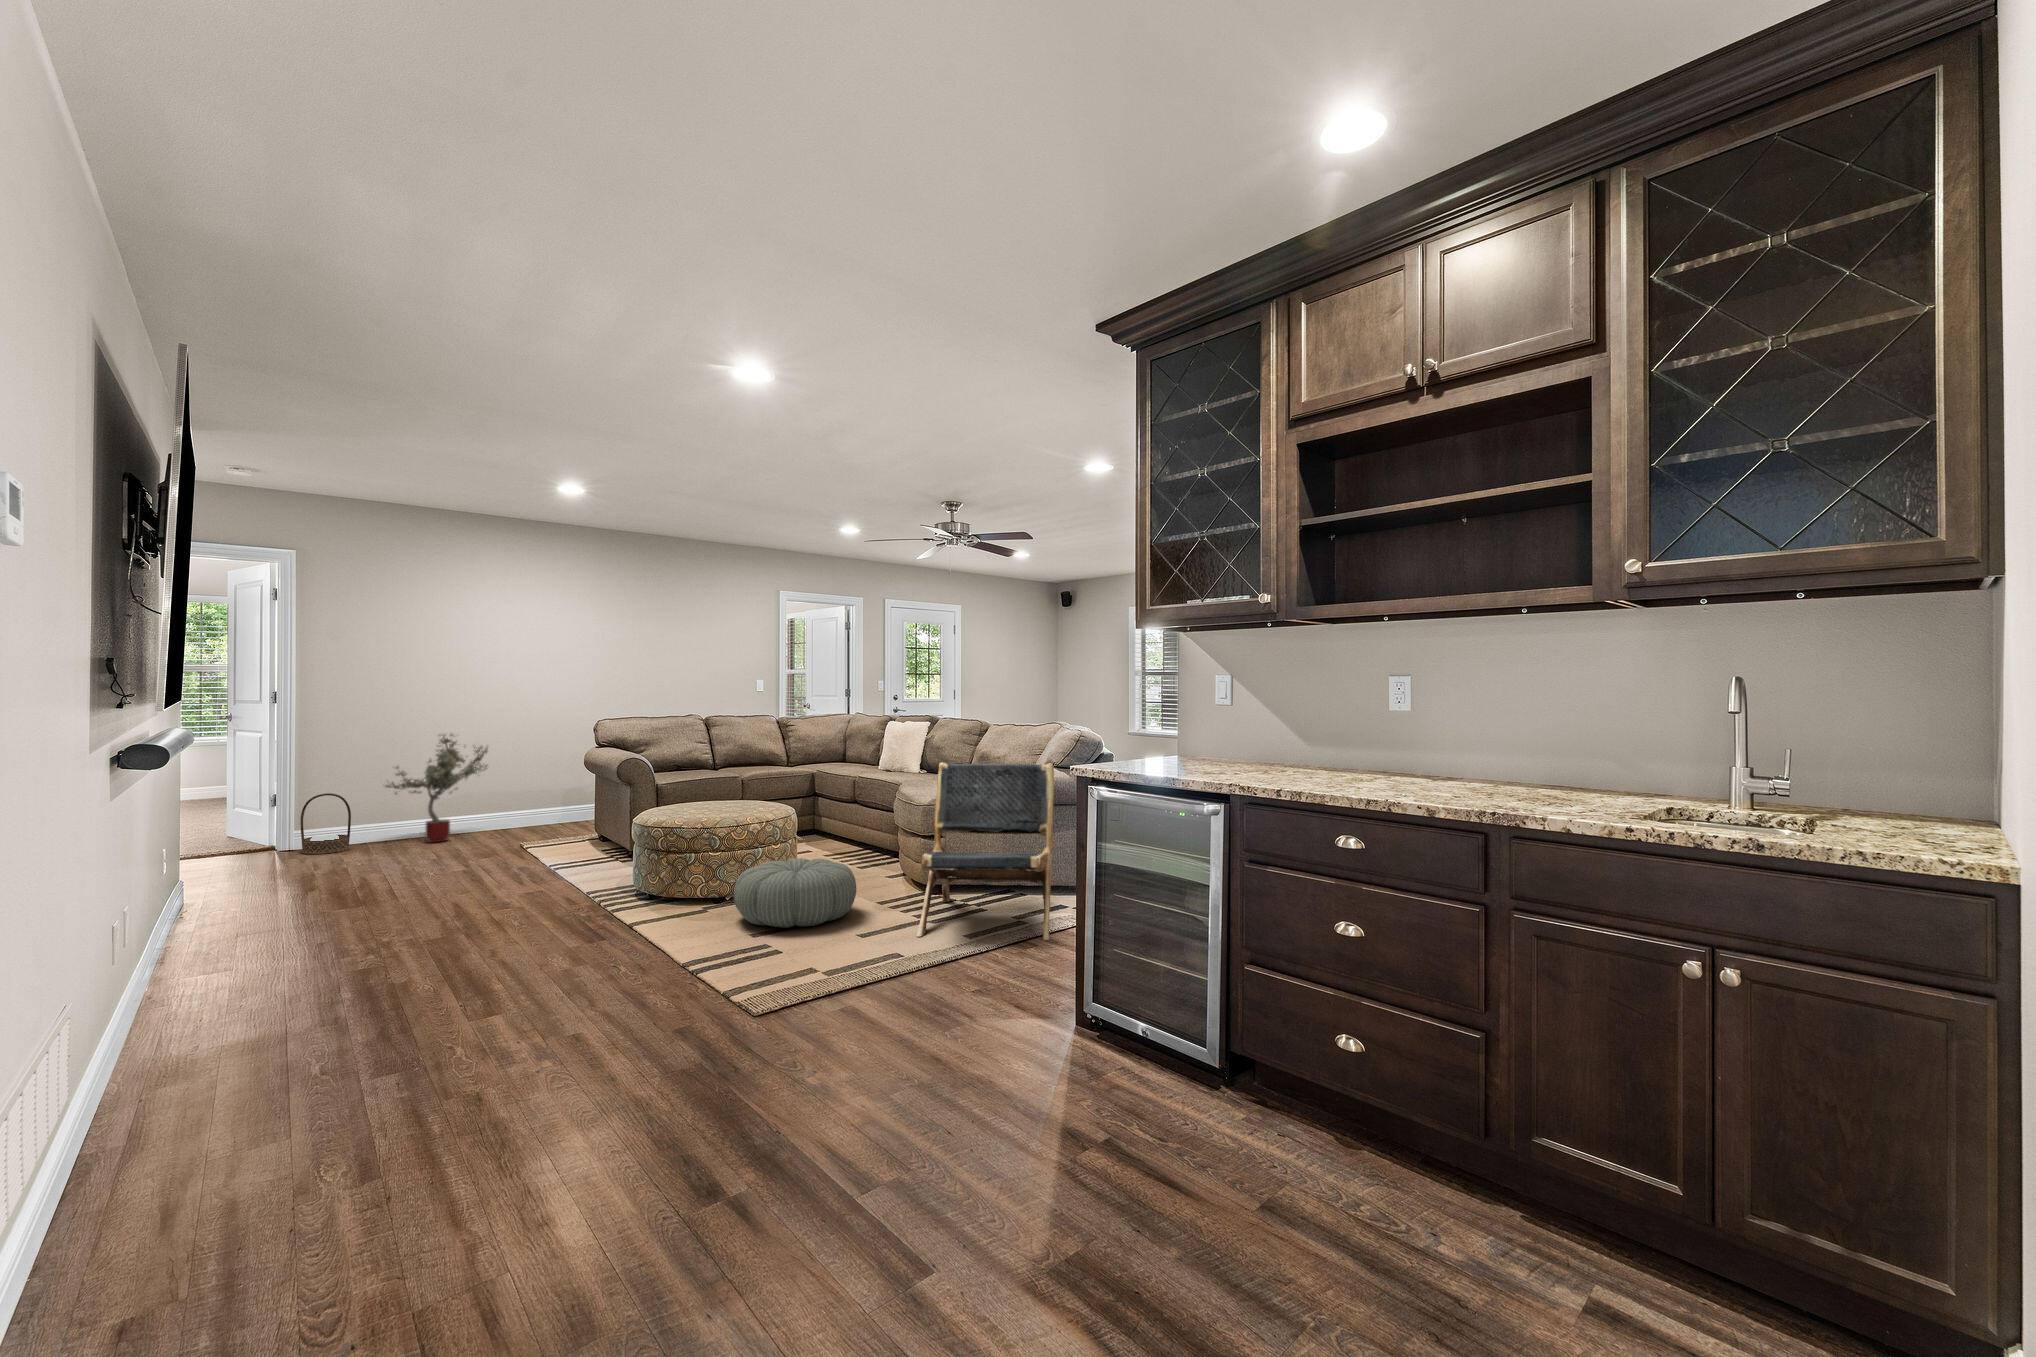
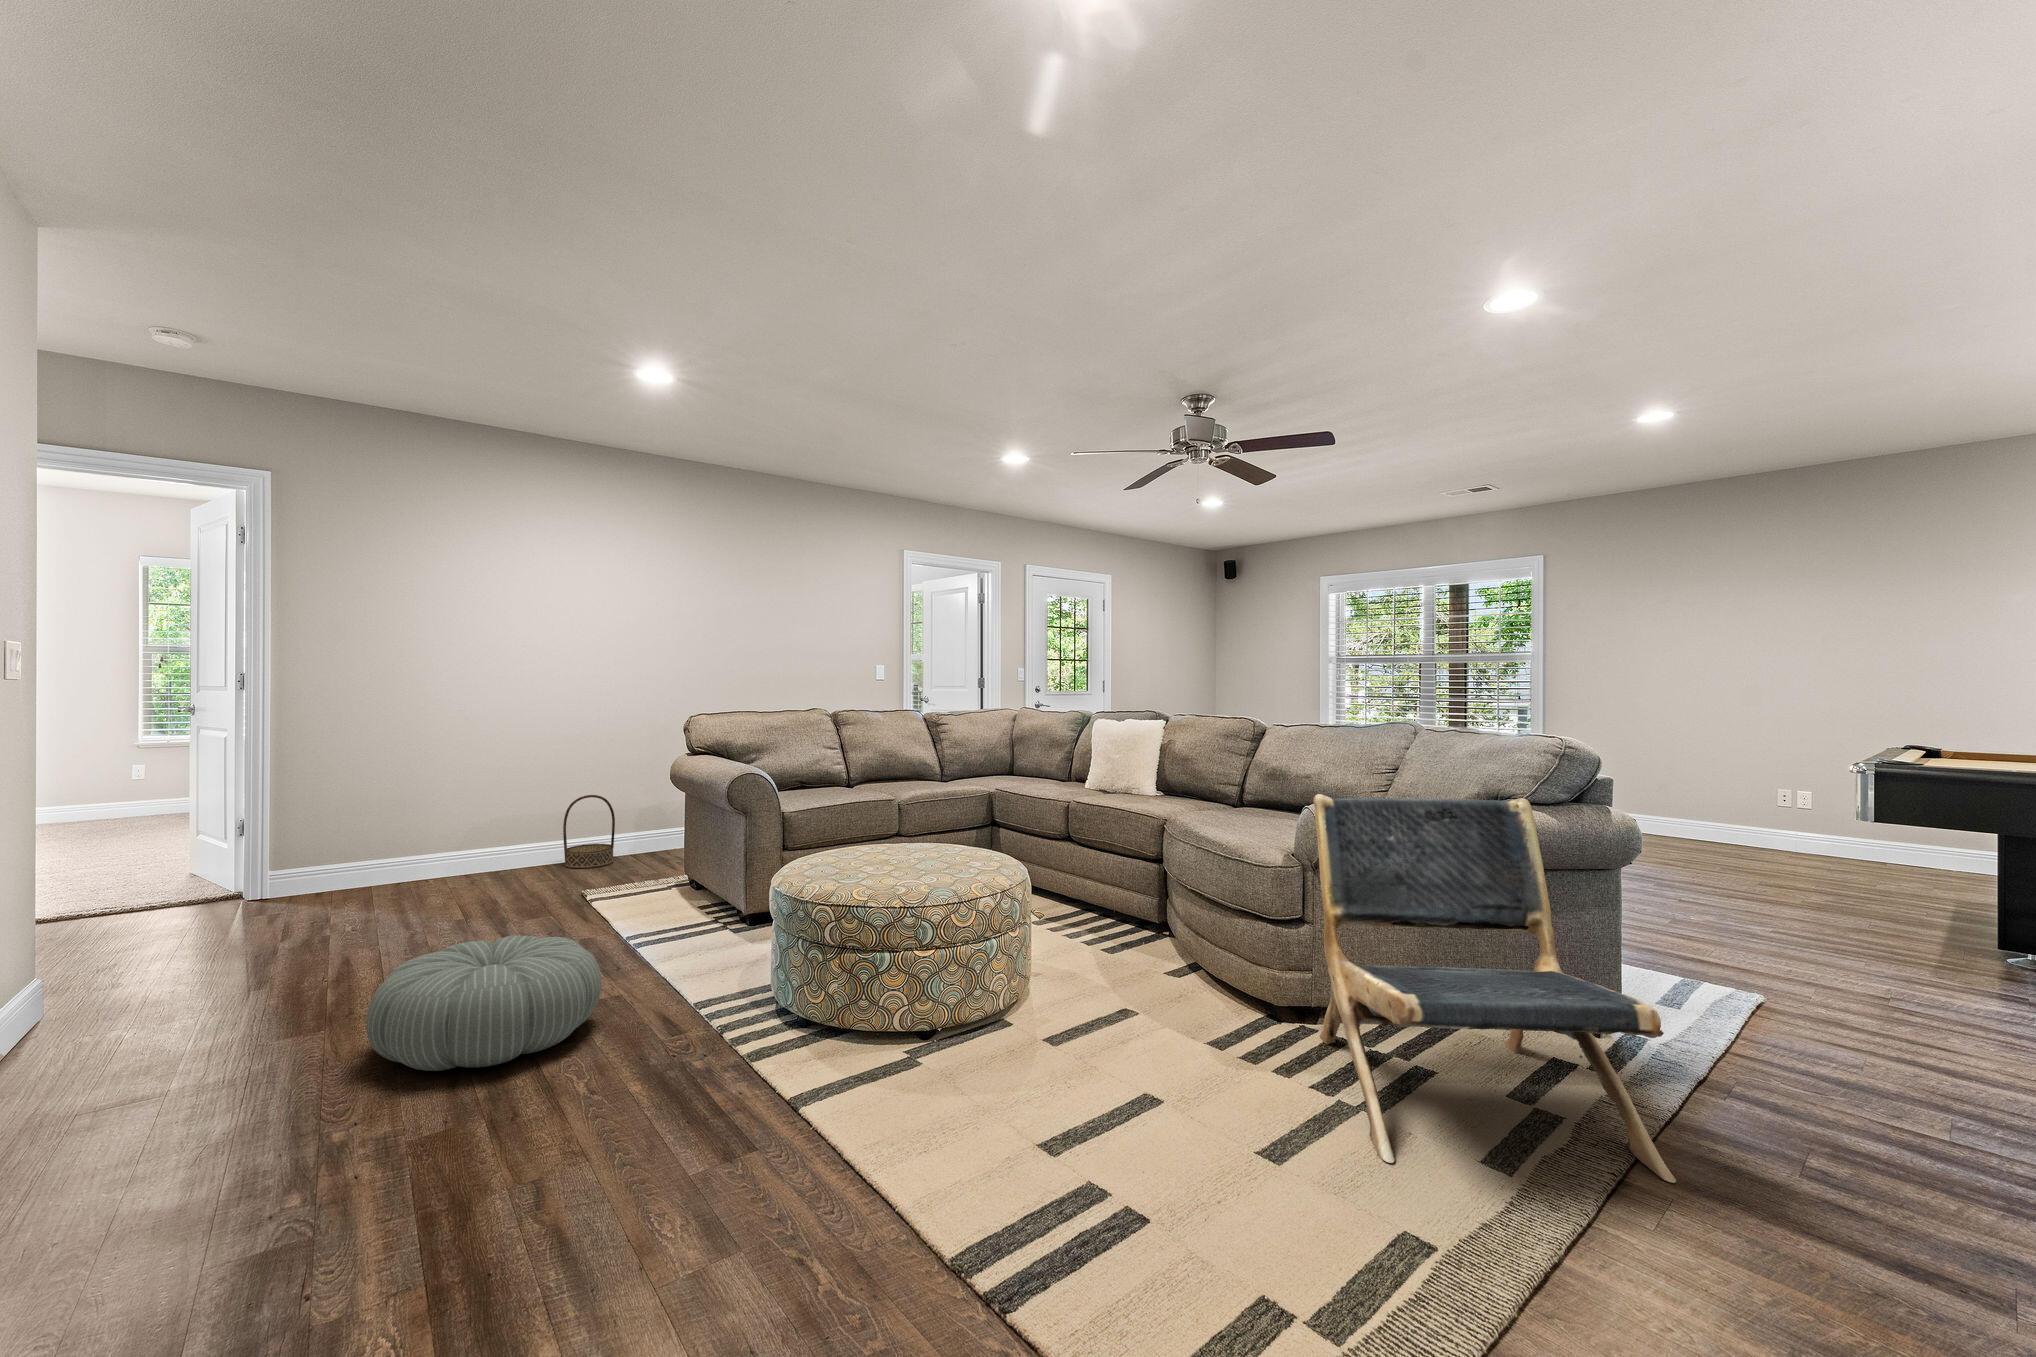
potted tree: present [386,734,488,843] -> none [391,731,541,887]
basket: present [300,793,351,854] -> present [563,795,615,868]
pouf: present [734,858,856,928] -> present [366,935,601,1071]

